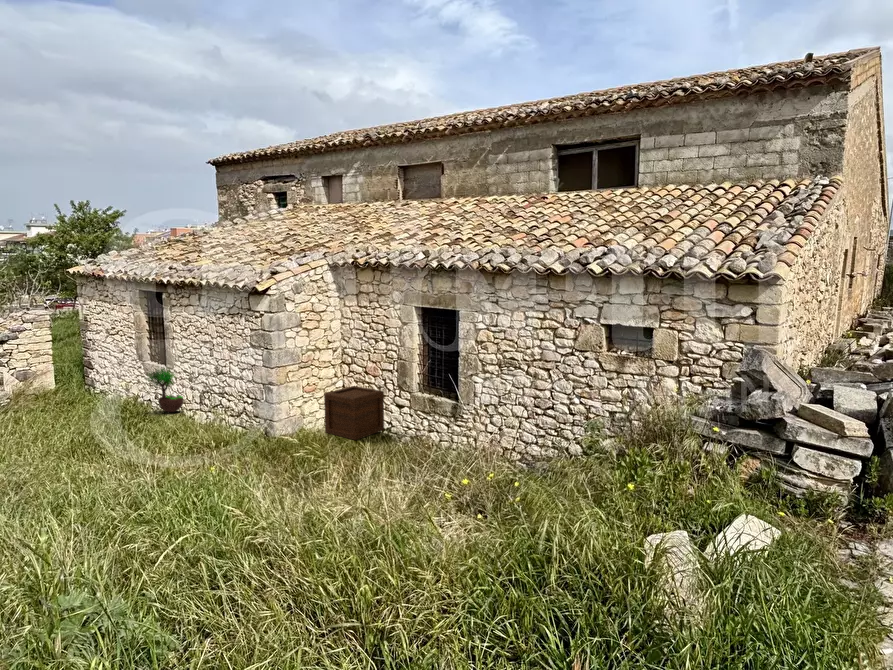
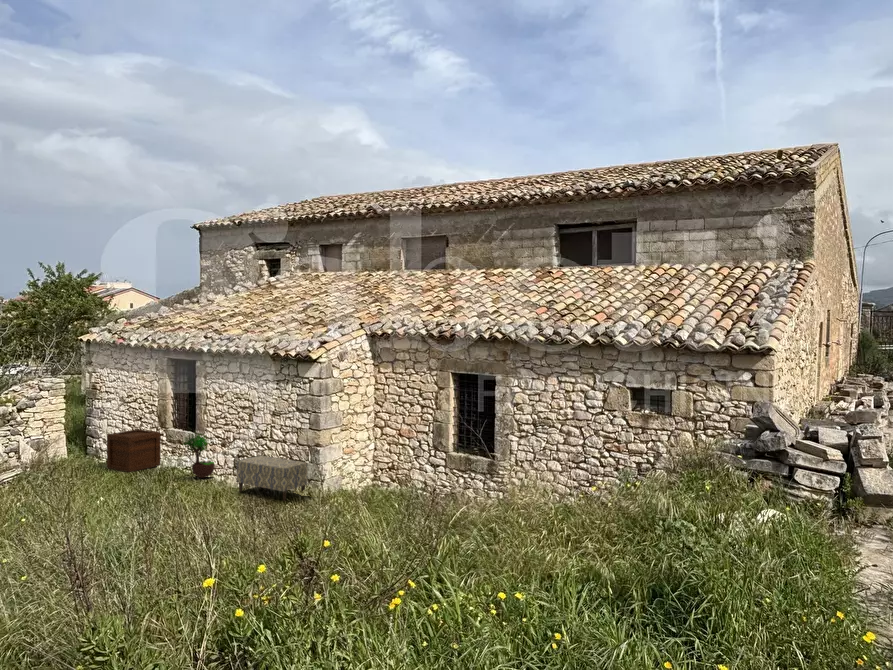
wooden crate: present [324,386,384,440] -> present [107,429,161,472]
bench: none [191,392,262,442] -> present [236,455,308,501]

